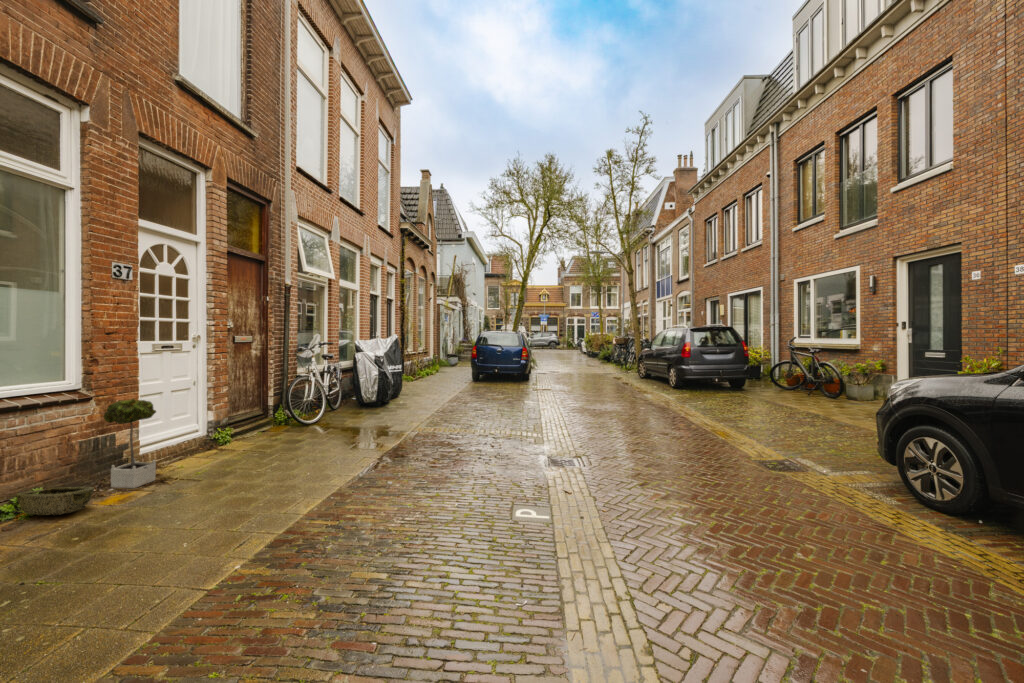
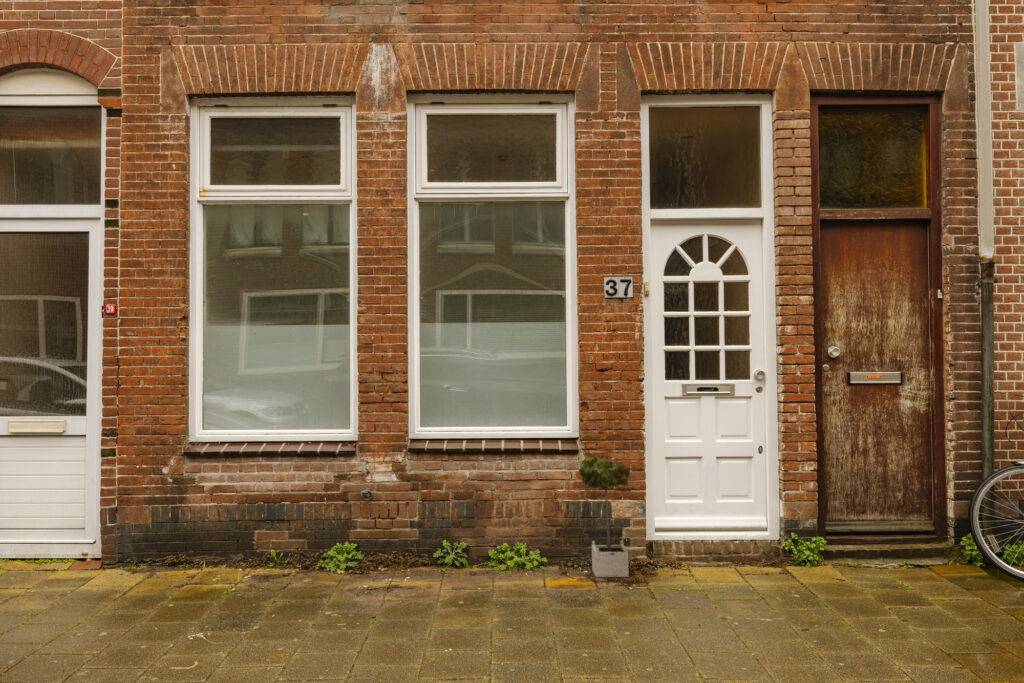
woven basket: present [16,487,94,515] -> none [493,542,534,579]

